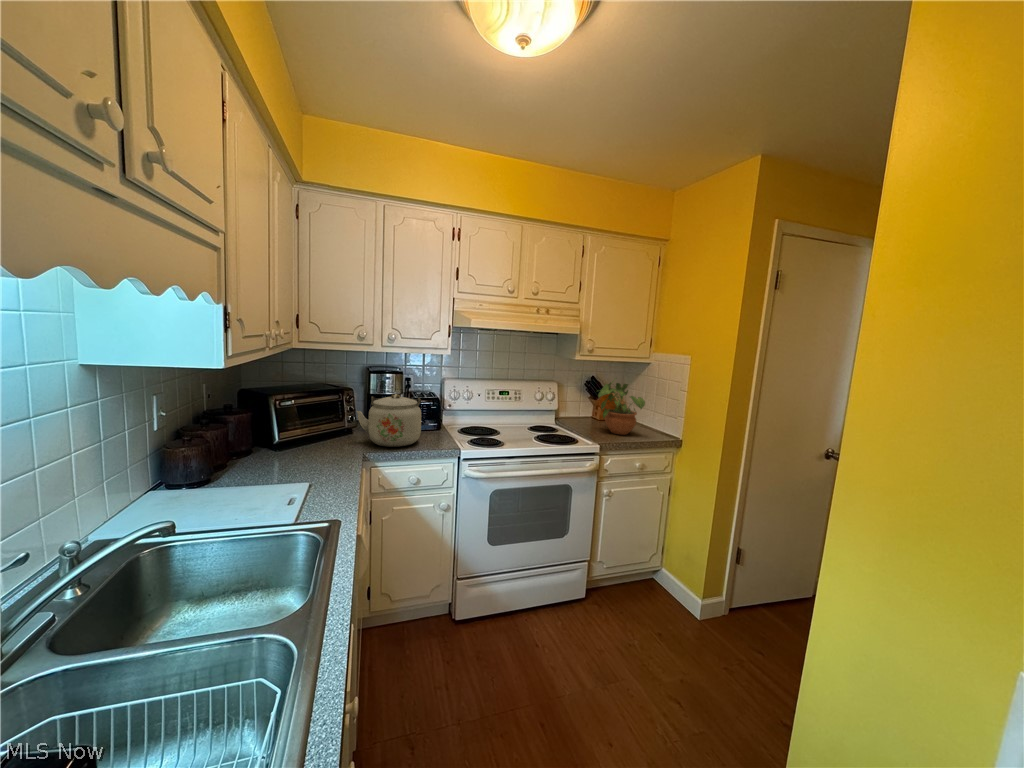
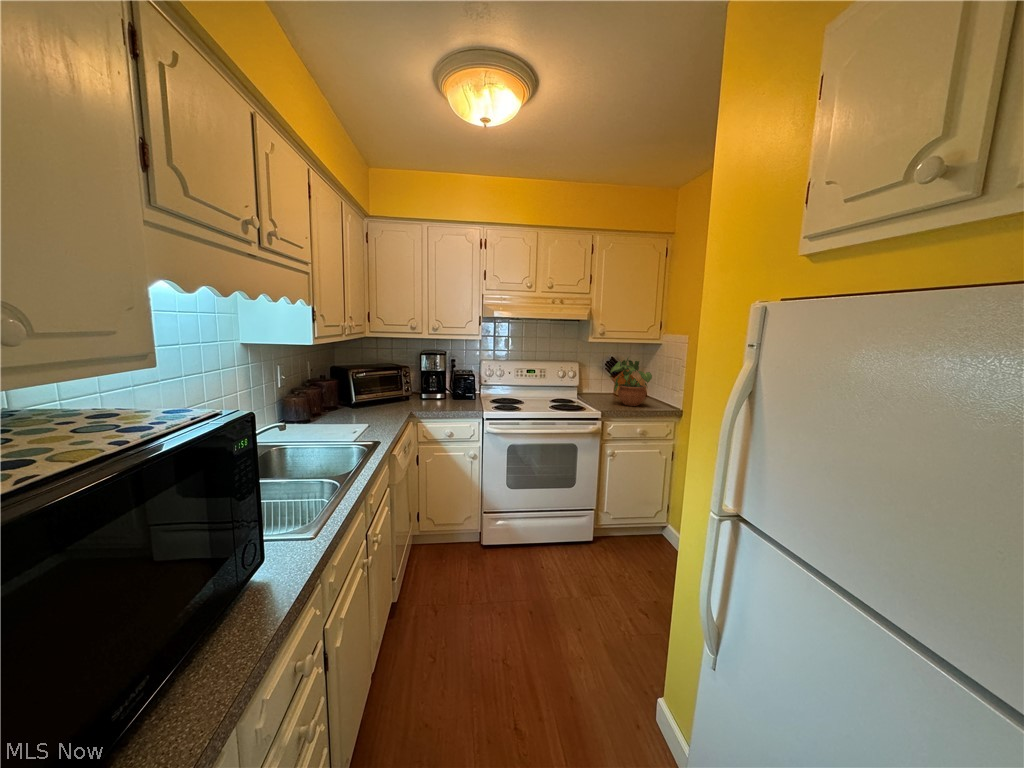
kettle: present [357,394,421,447] -> none [407,369,456,408]

